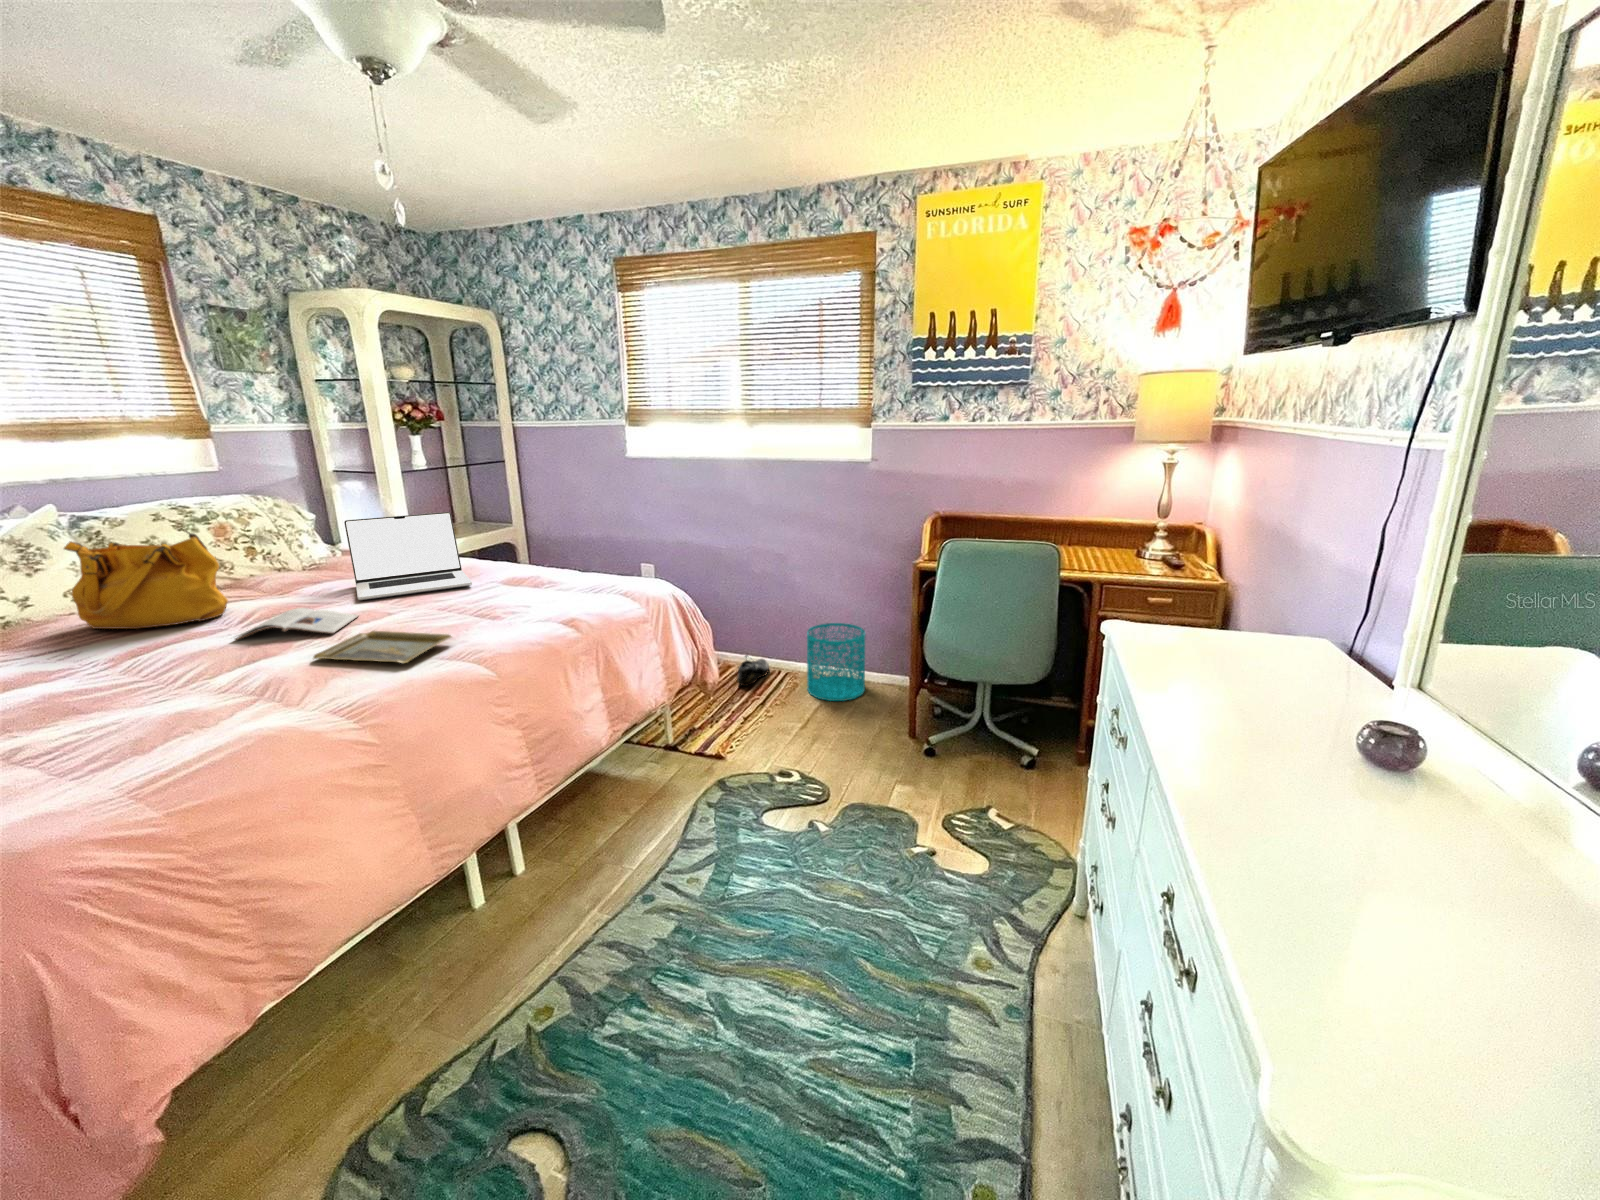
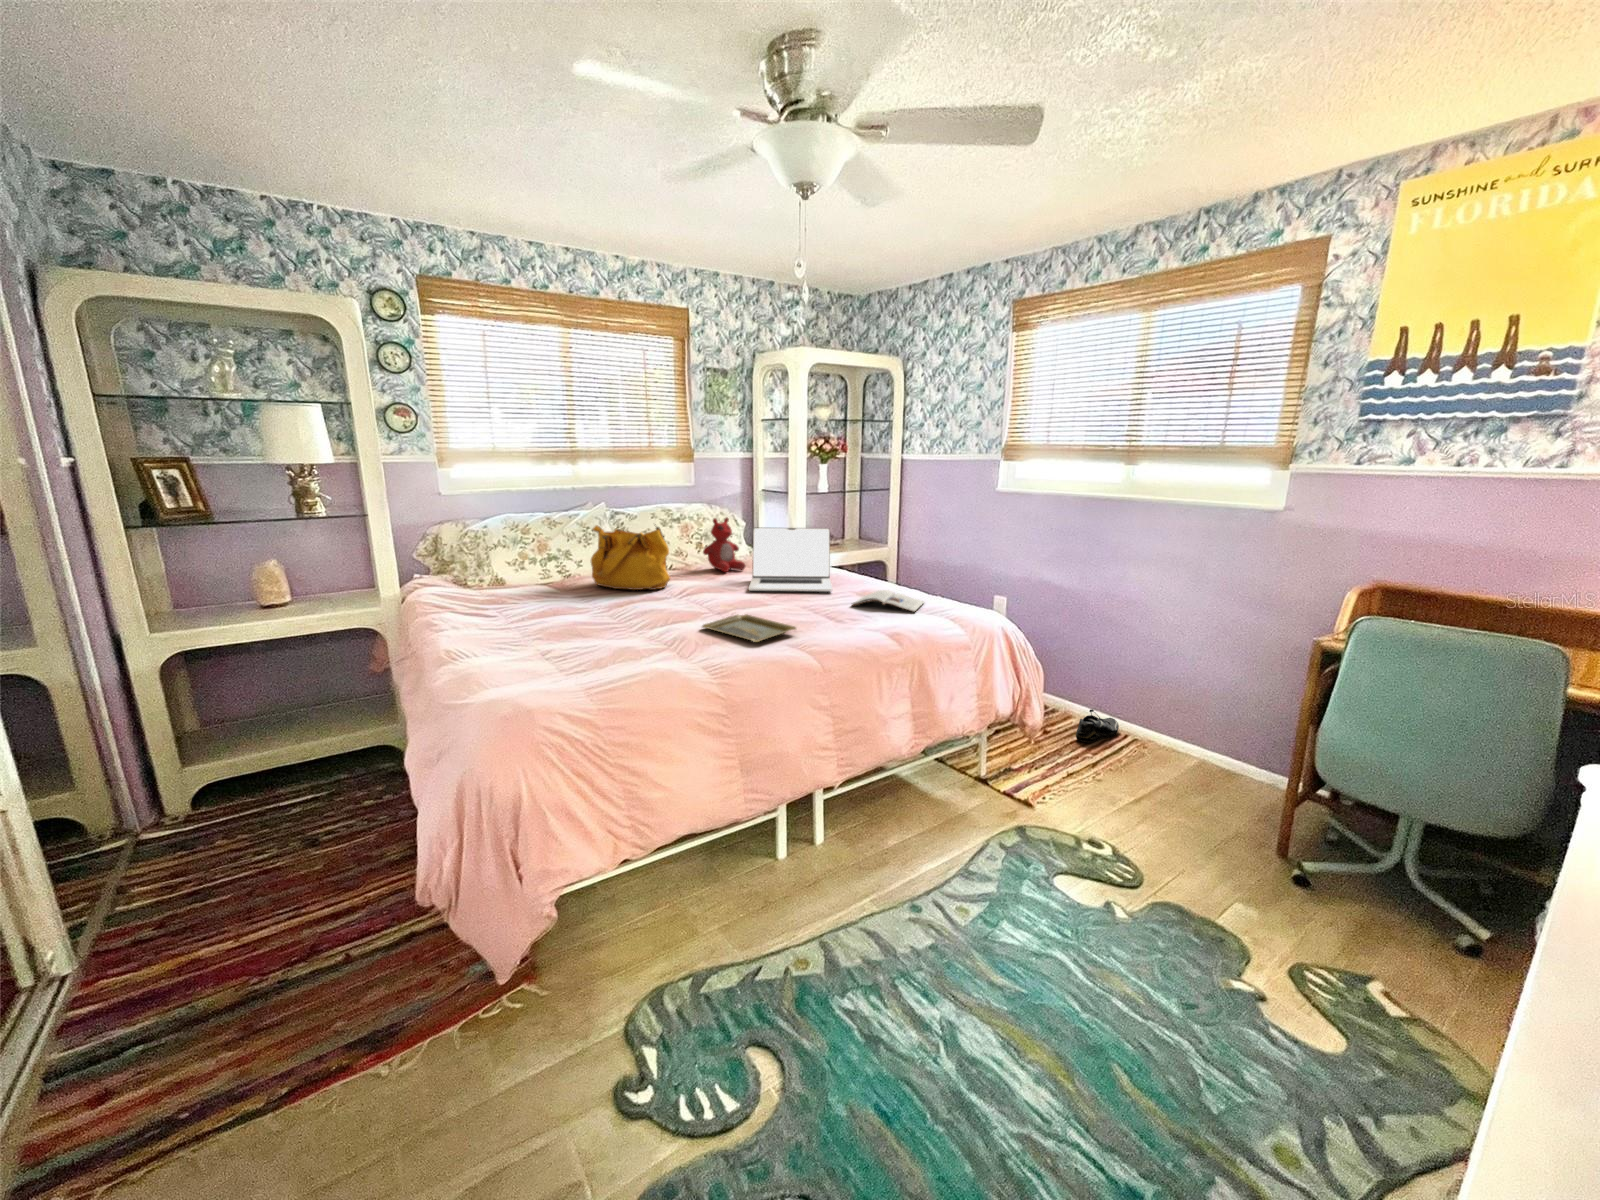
stuffed bear: none [268,510,339,581] -> present [703,518,745,572]
magazine: present [236,608,358,640] -> present [852,590,924,612]
wastebasket: present [807,623,865,701] -> none [1158,693,1245,789]

